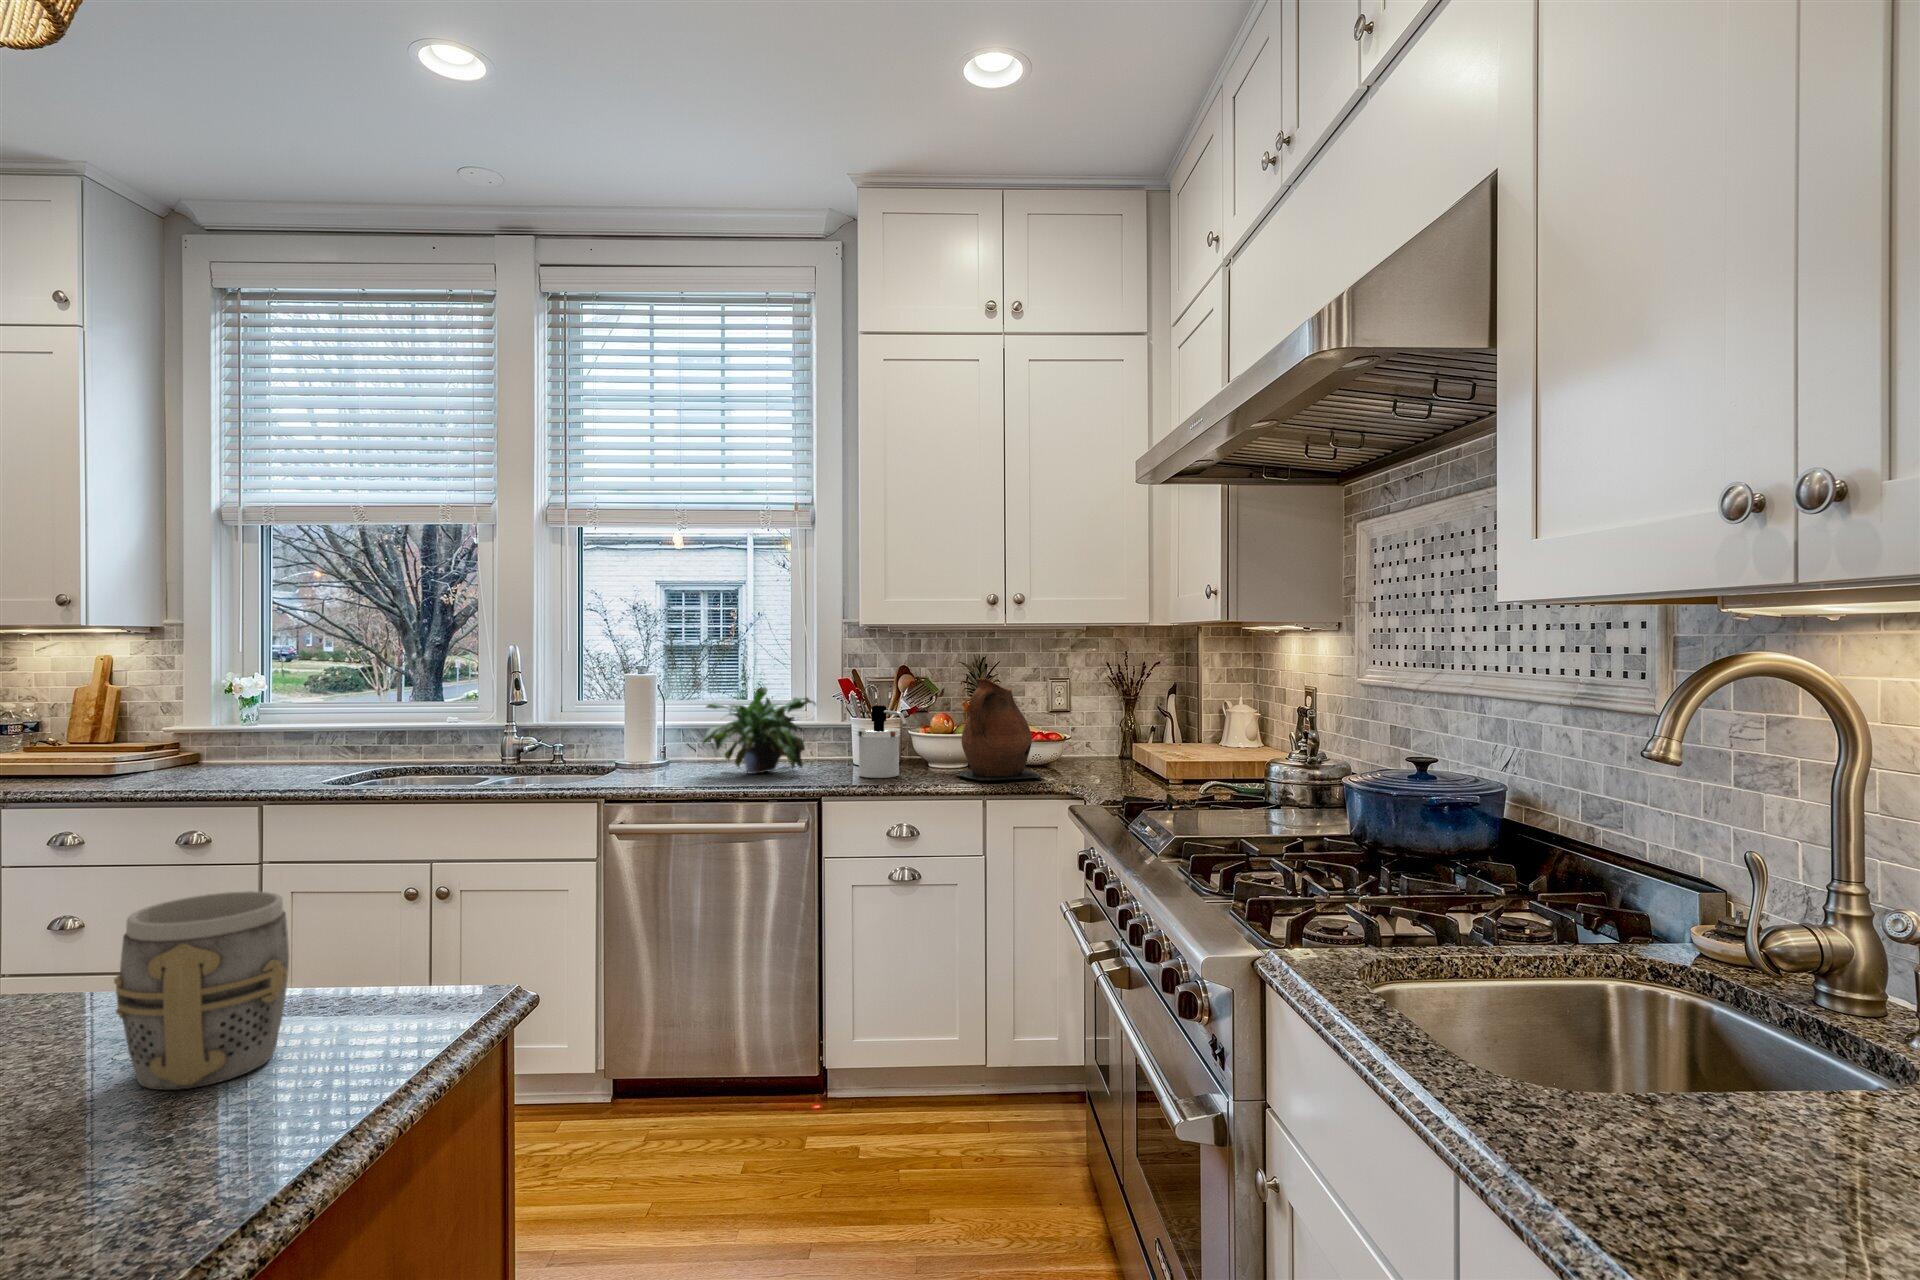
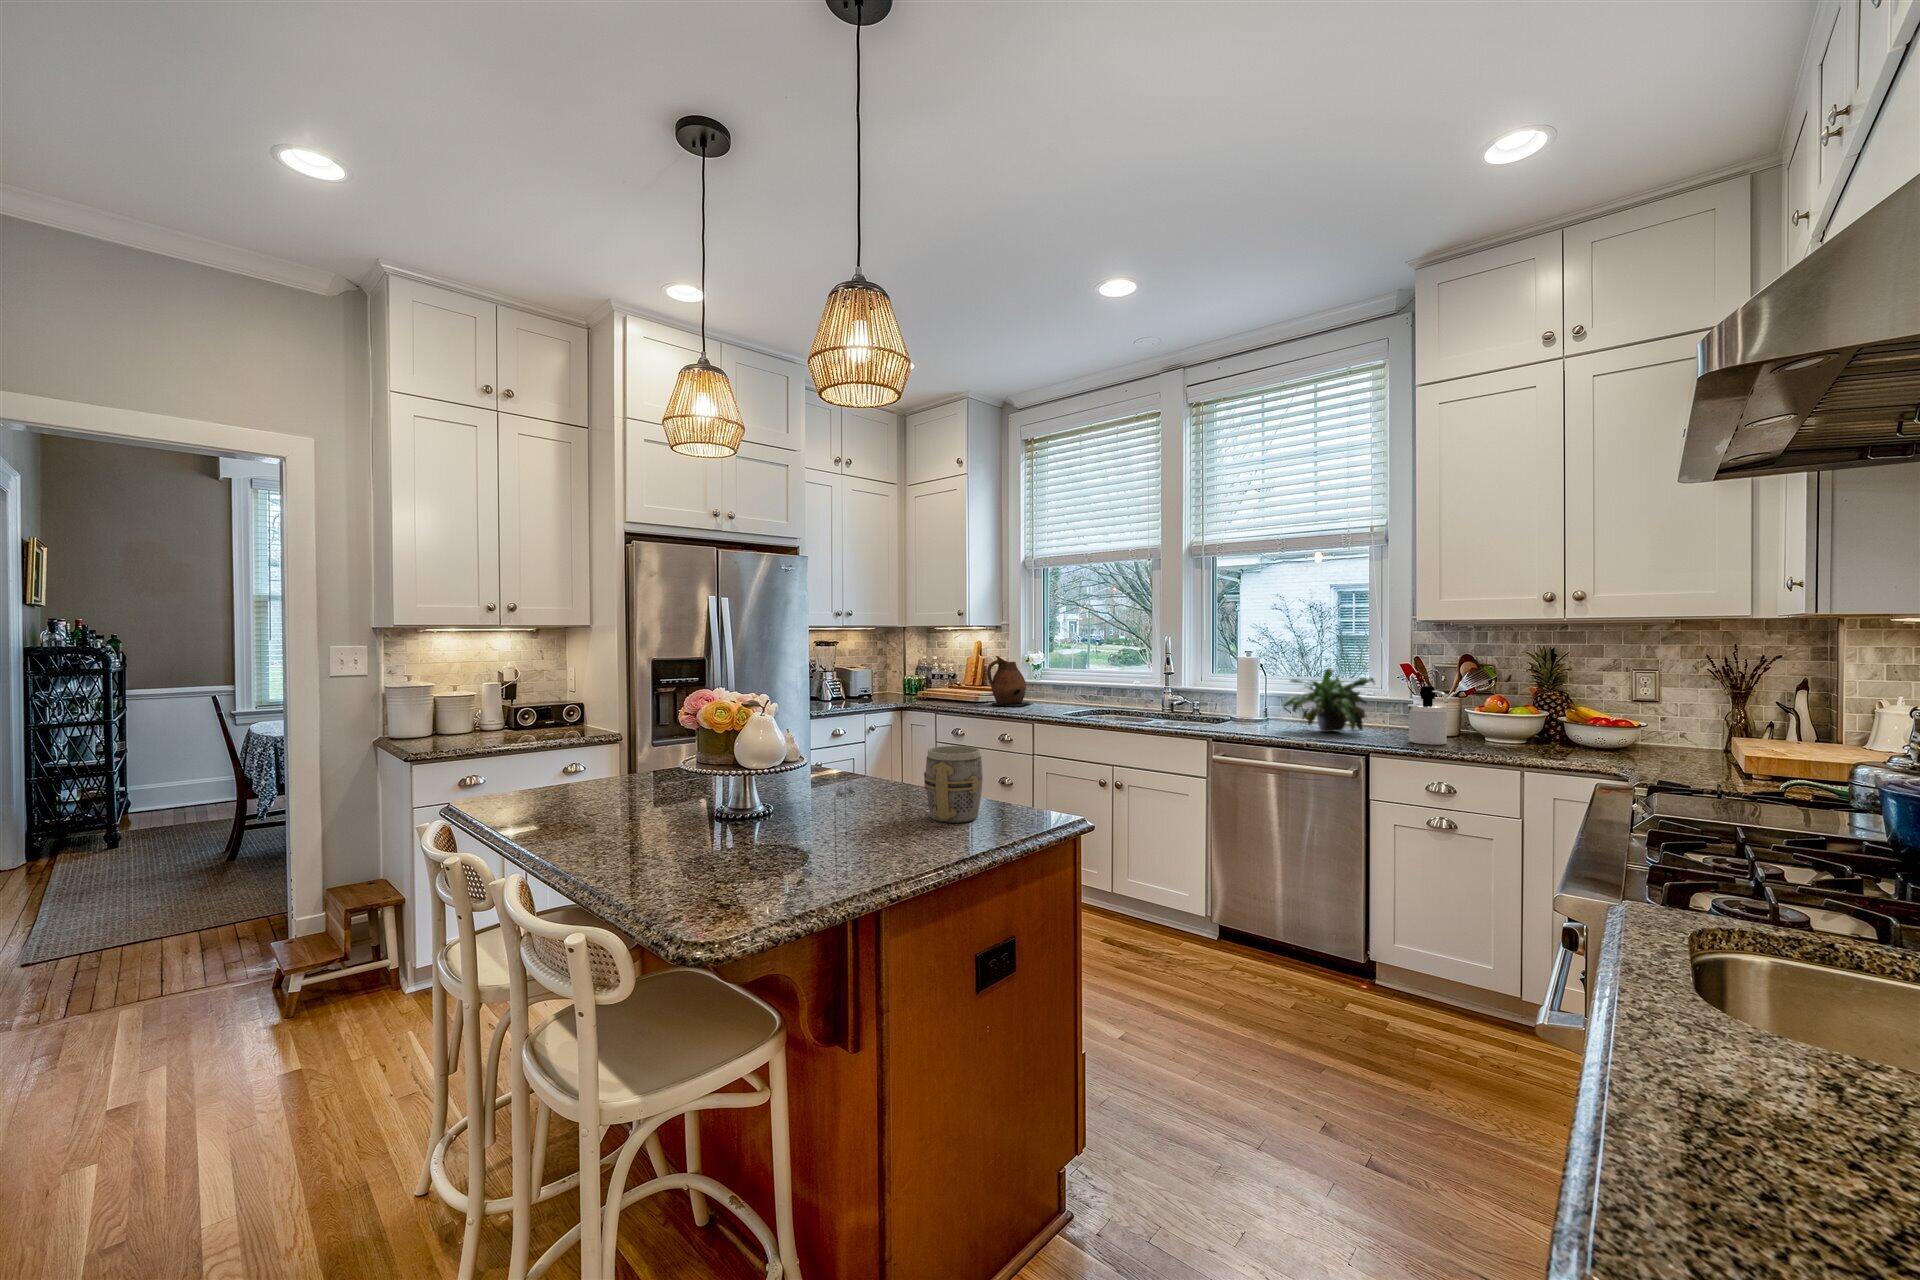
ceramic pitcher: present [957,678,1044,780] -> present [987,656,1033,707]

